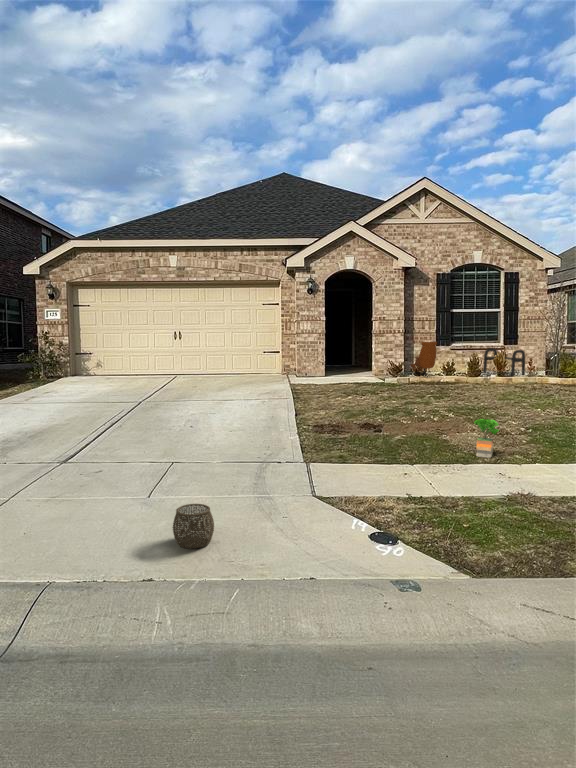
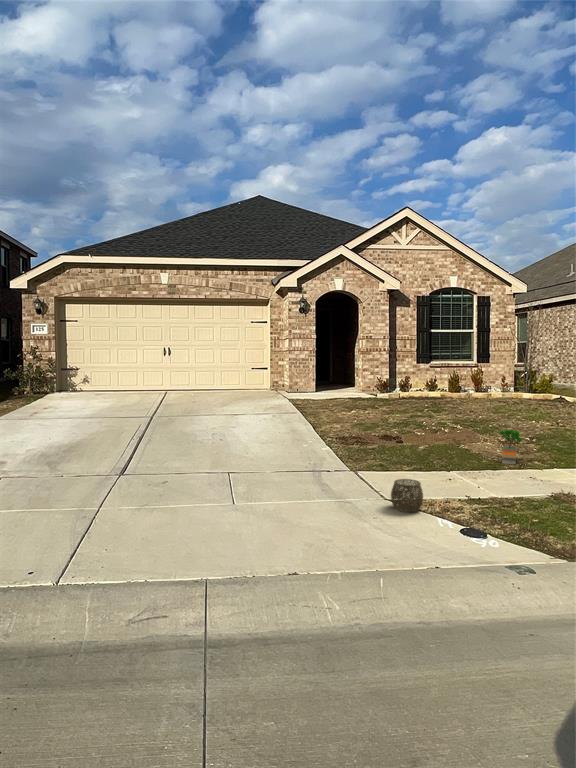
lounge chair: present [411,342,437,377] -> none [393,360,421,394]
bench: present [483,348,525,376] -> none [460,366,499,392]
woven basket: present [173,504,214,549] -> present [391,479,423,512]

